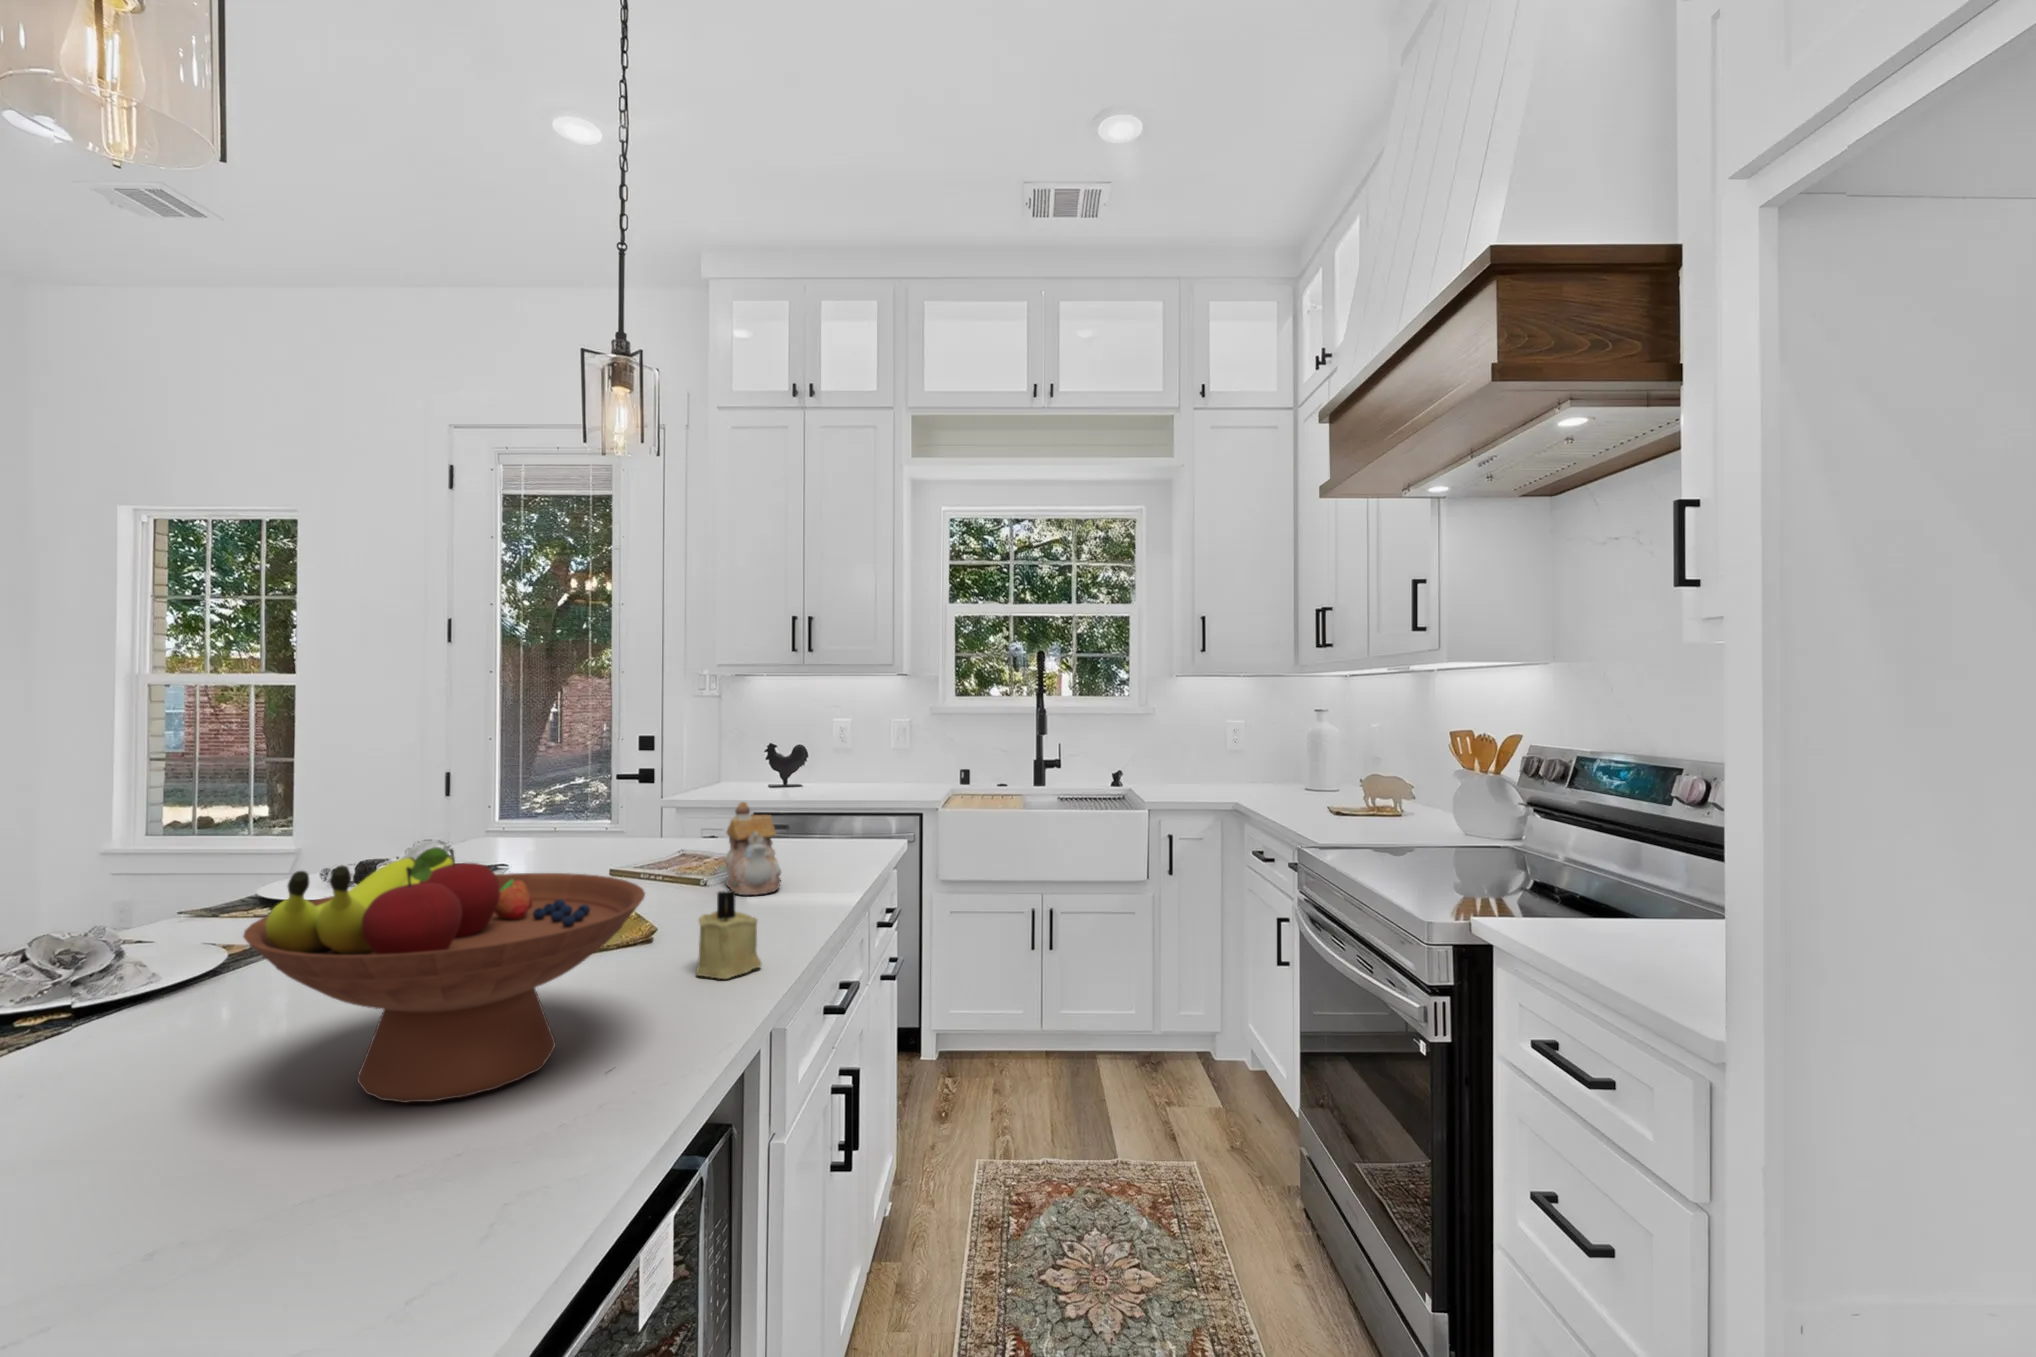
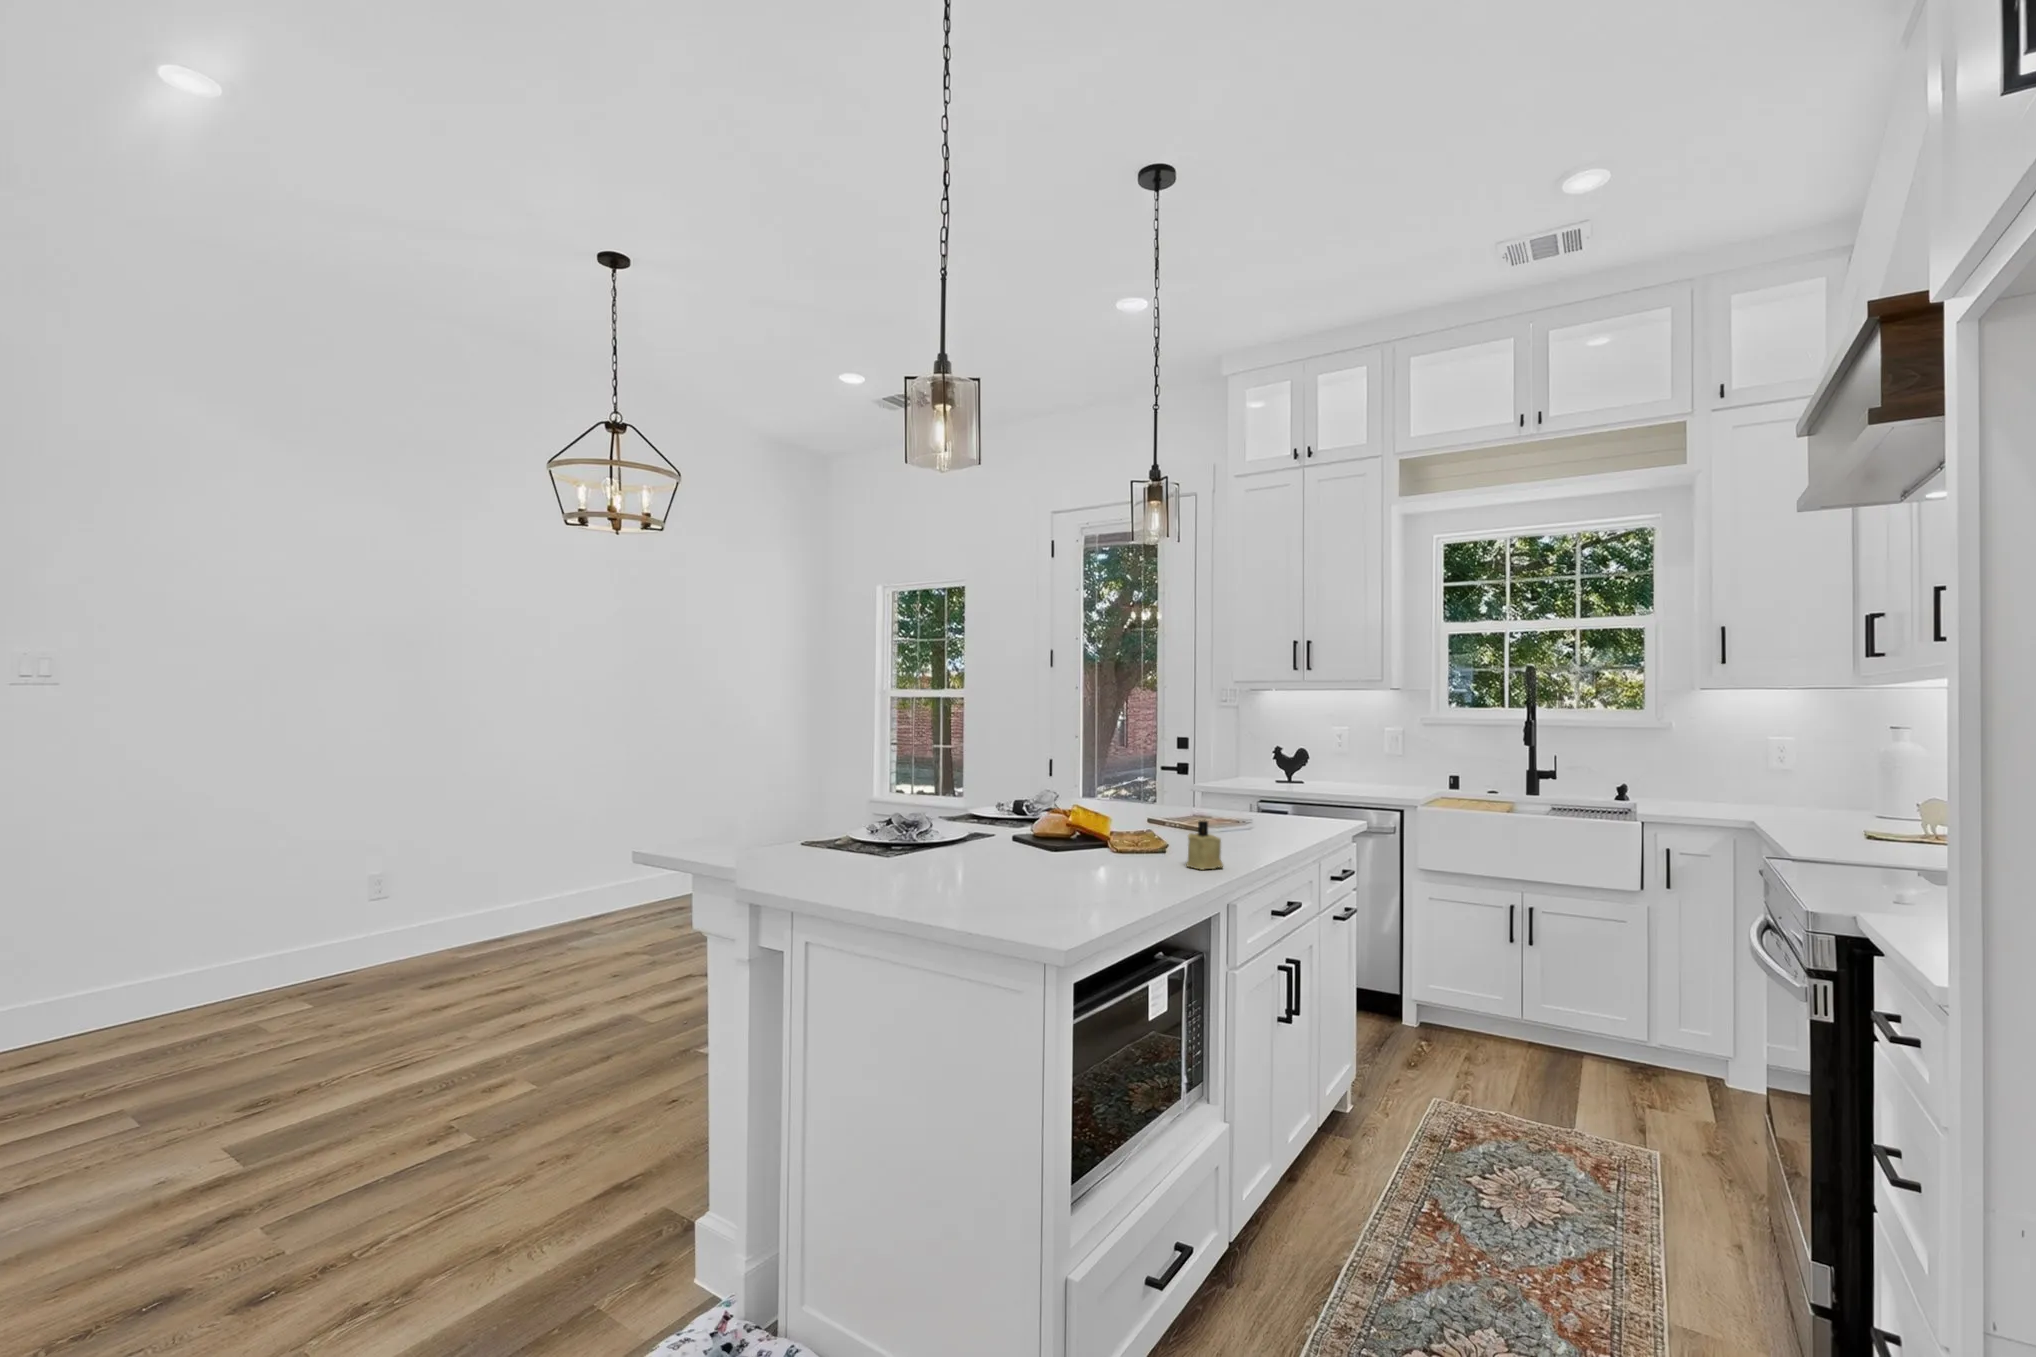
teapot: present [725,802,781,895] -> none [1217,778,1254,838]
fruit bowl: present [243,847,645,1103] -> none [994,776,1154,888]

